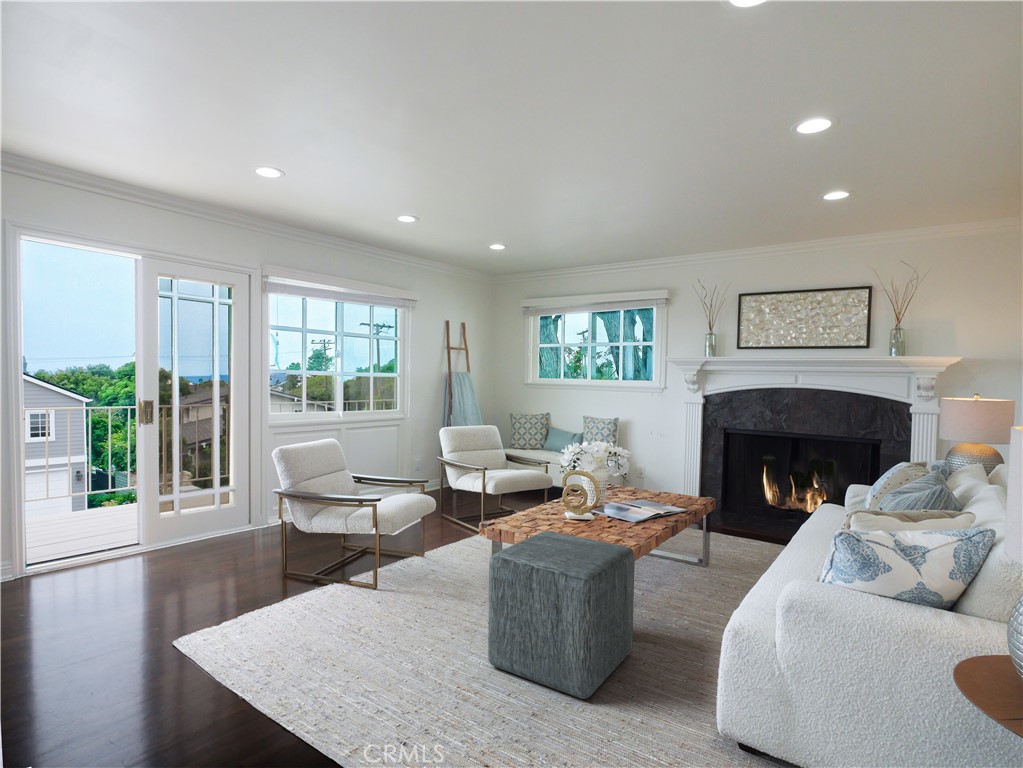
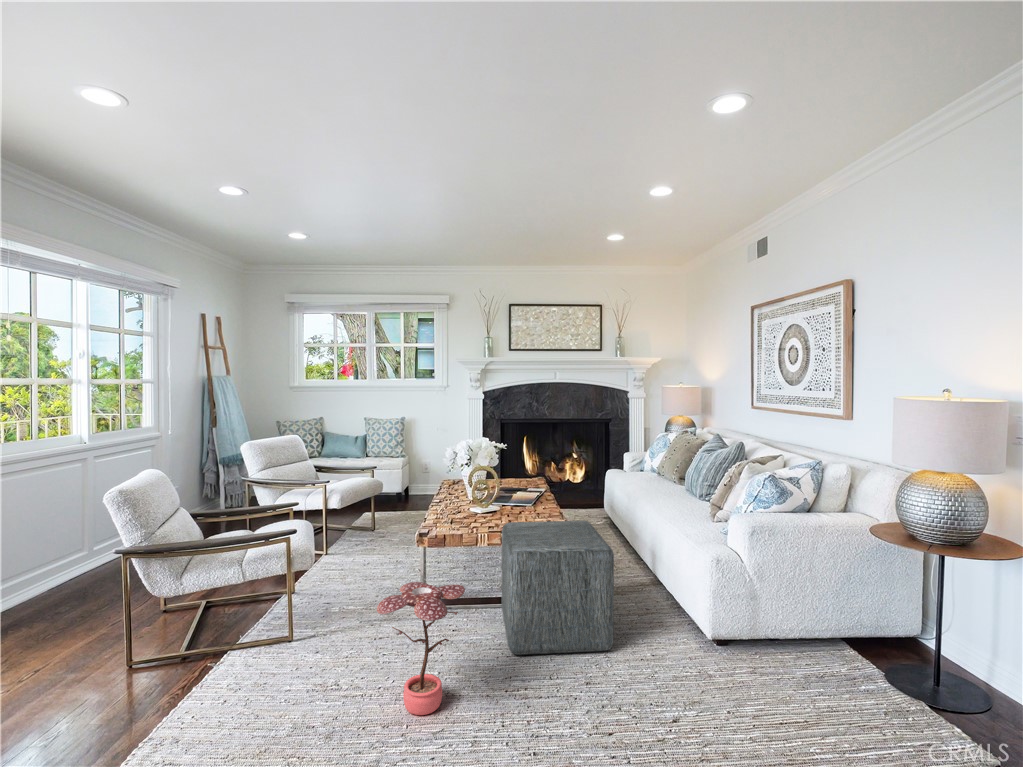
potted plant: none [330,559,414,680] -> present [377,582,465,715]

